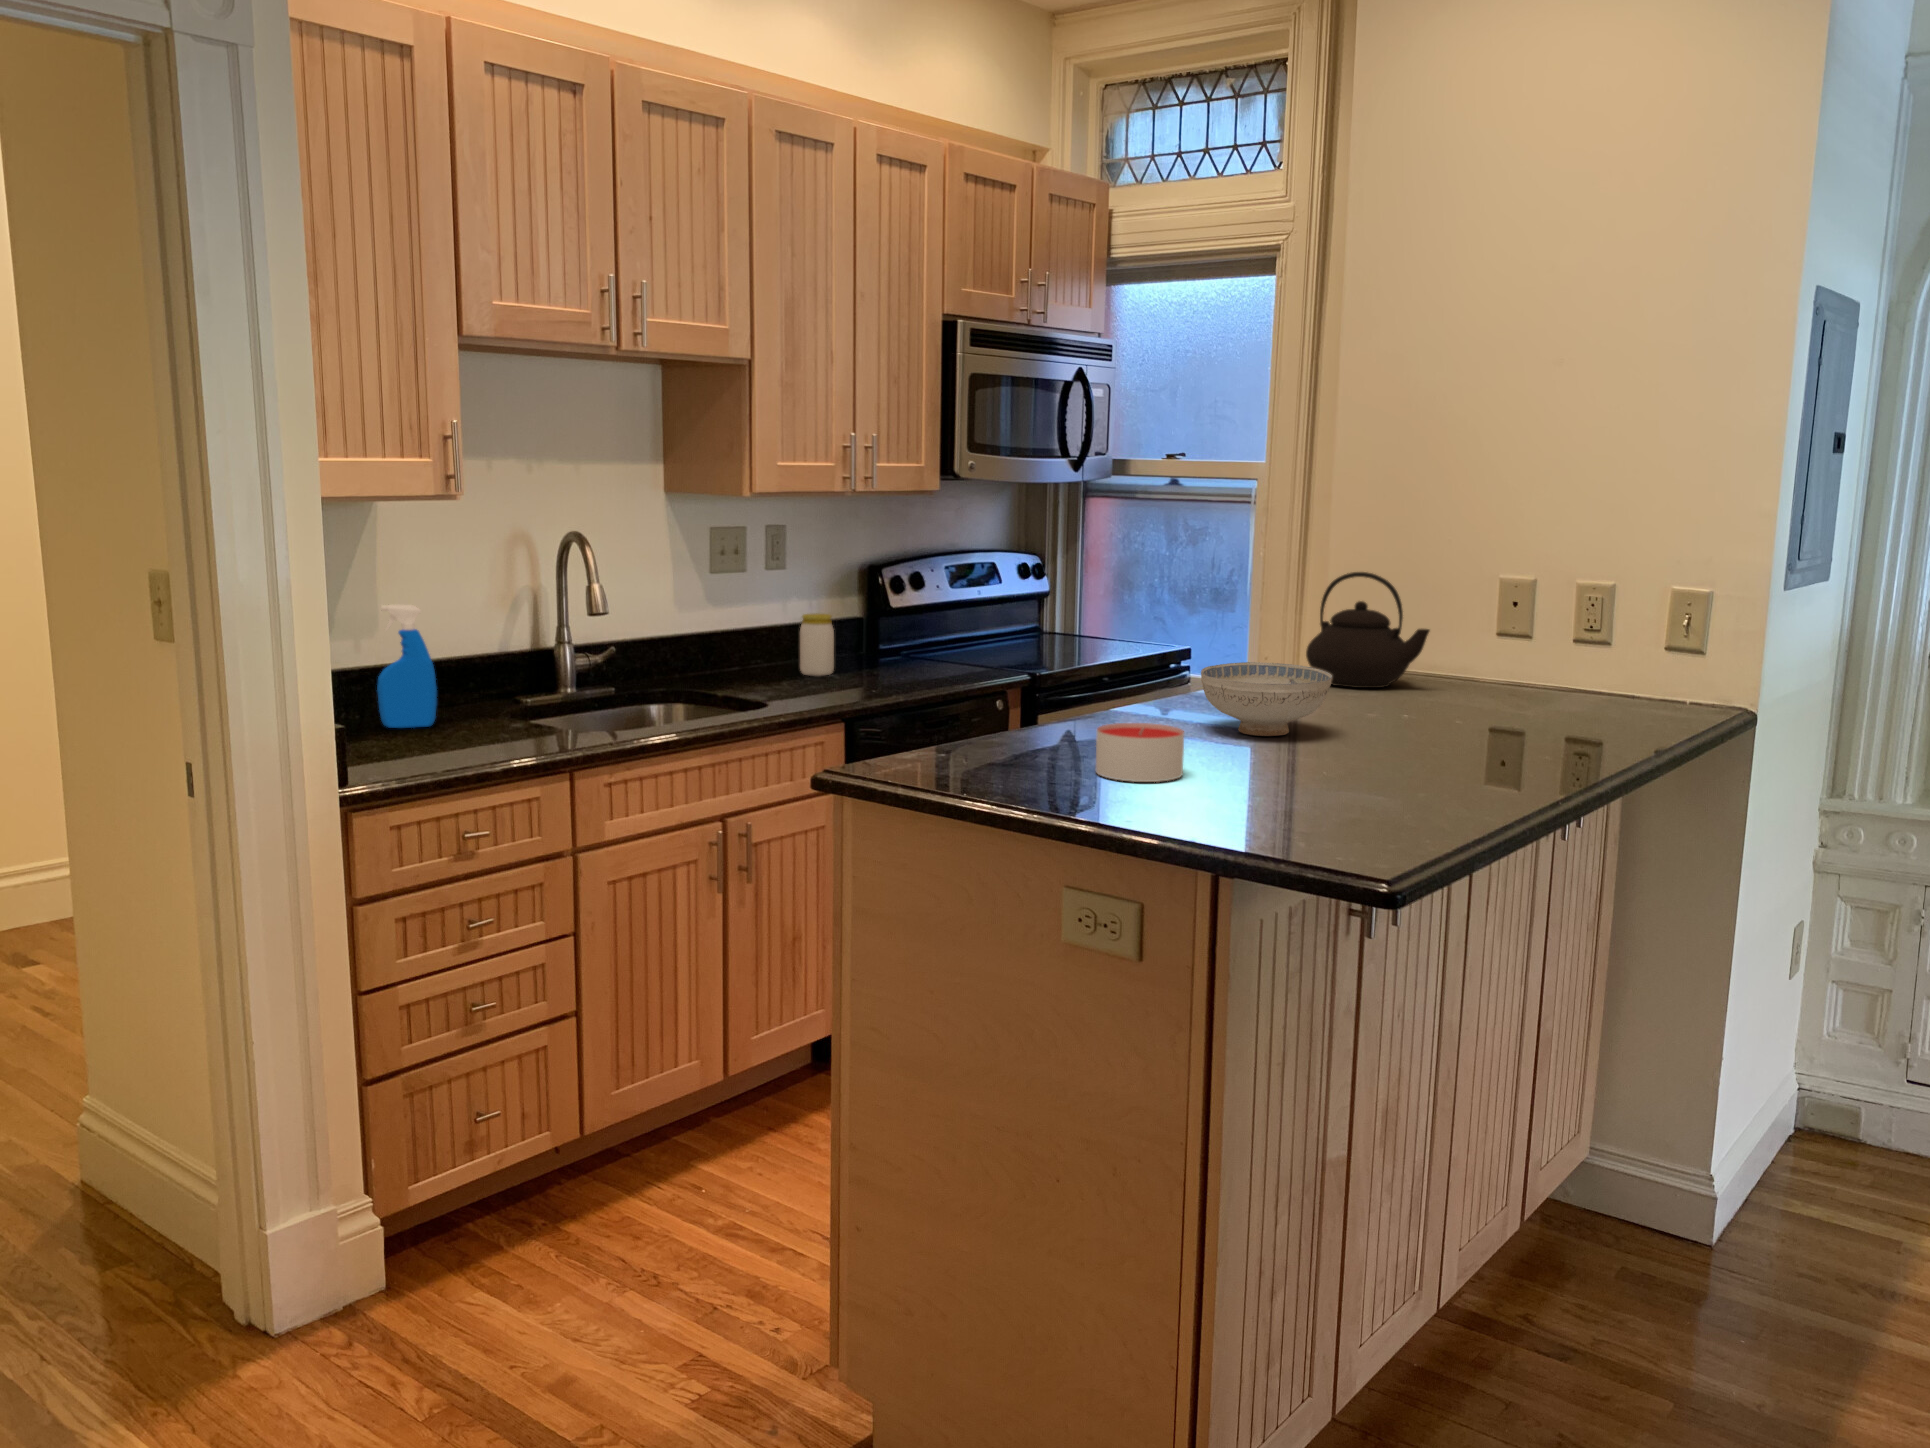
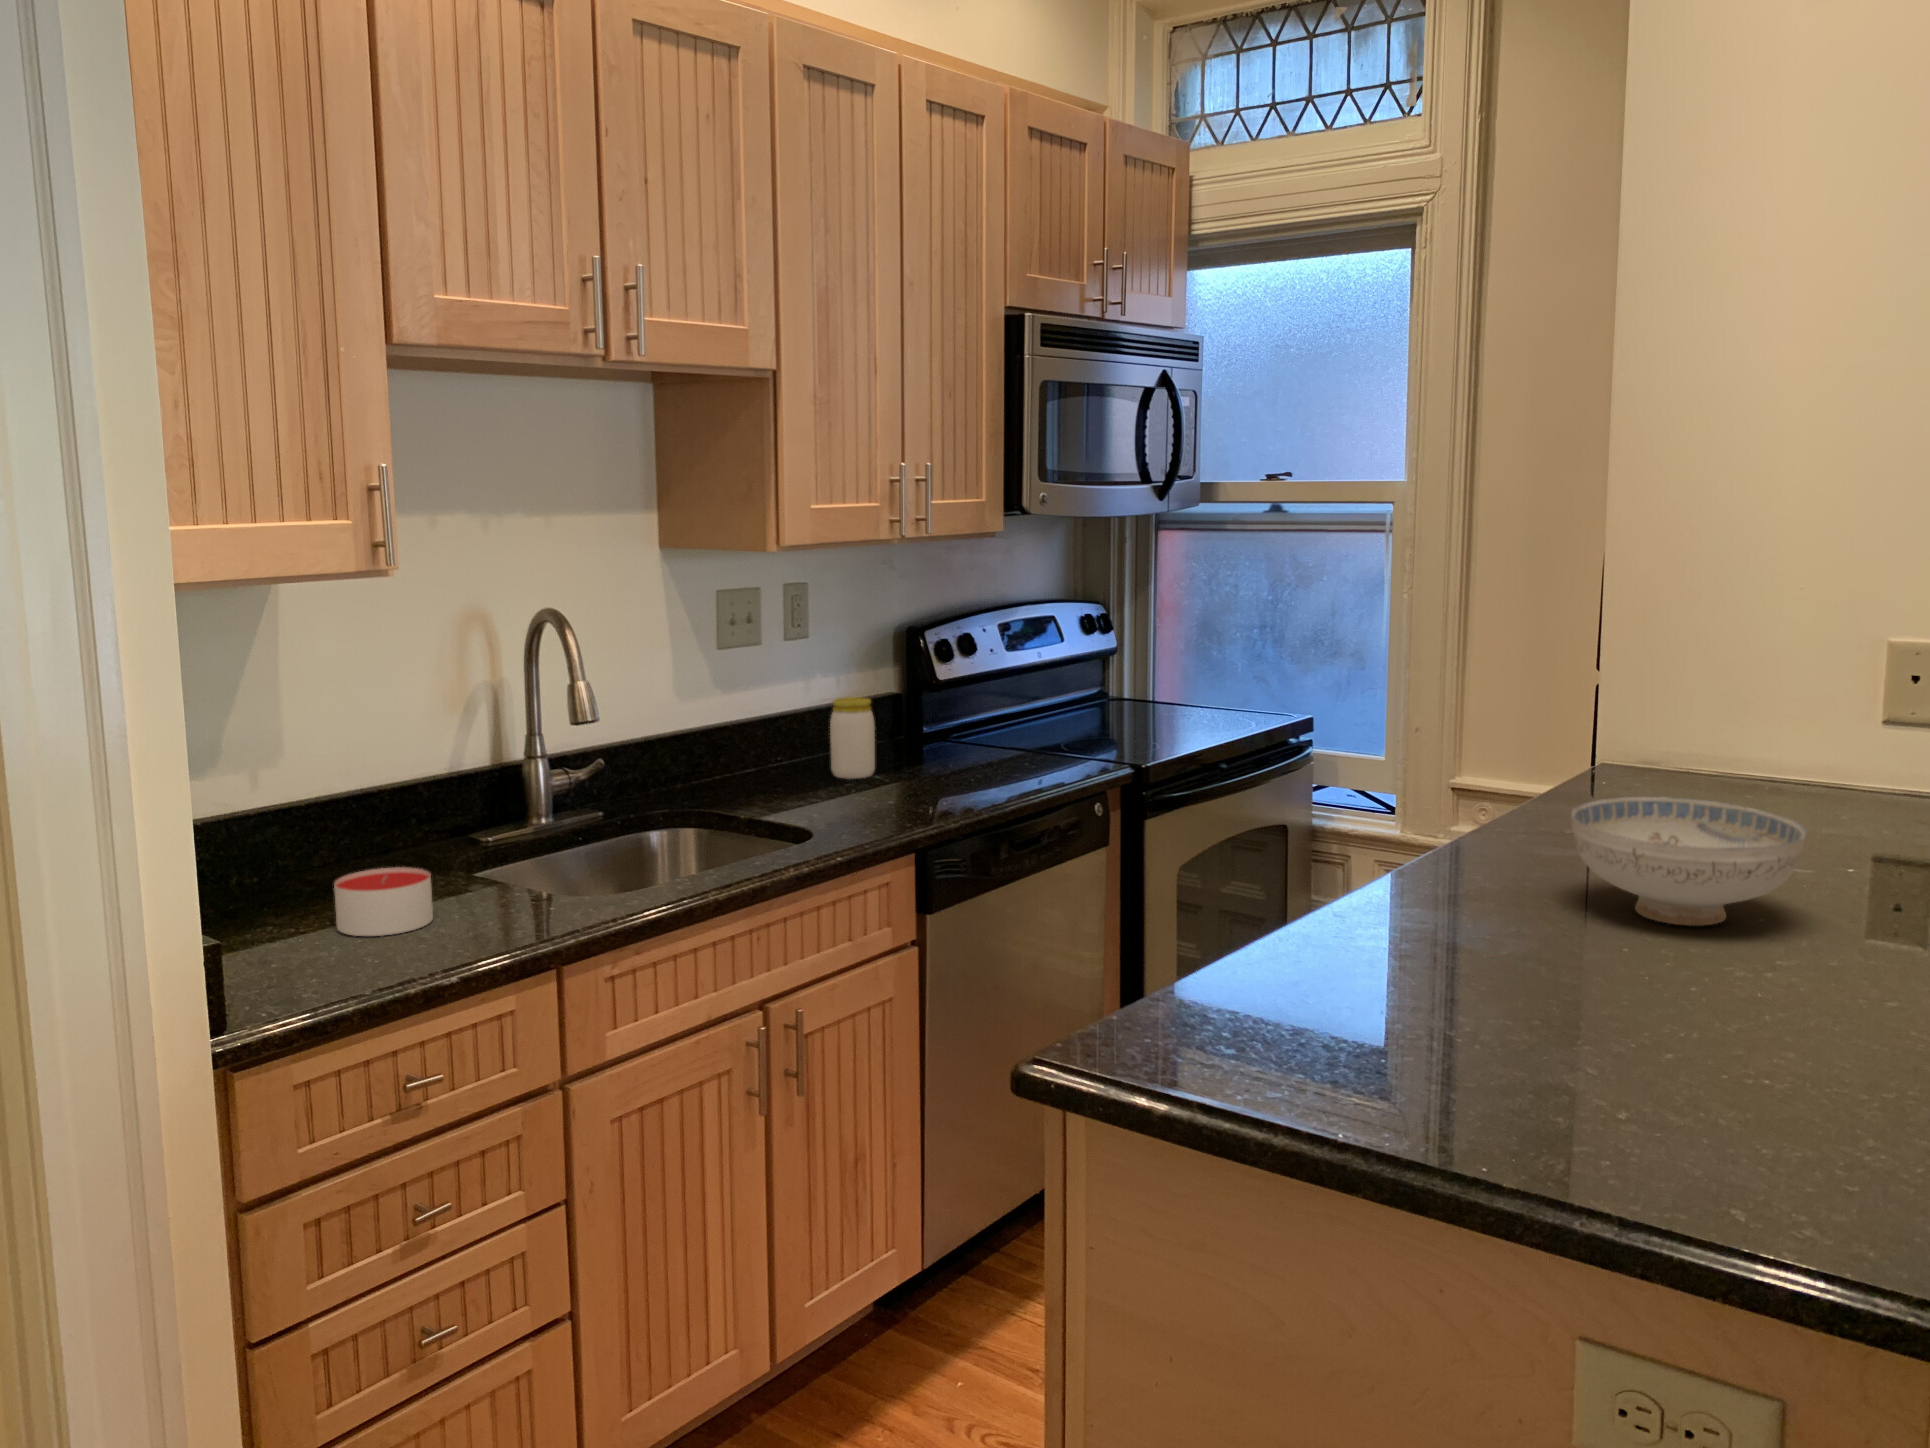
teapot: present [1306,572,1430,688] -> none [1599,636,1808,805]
spray bottle: present [377,605,437,728] -> none [281,724,365,898]
candle: present [1096,723,1184,782] -> present [334,867,433,936]

